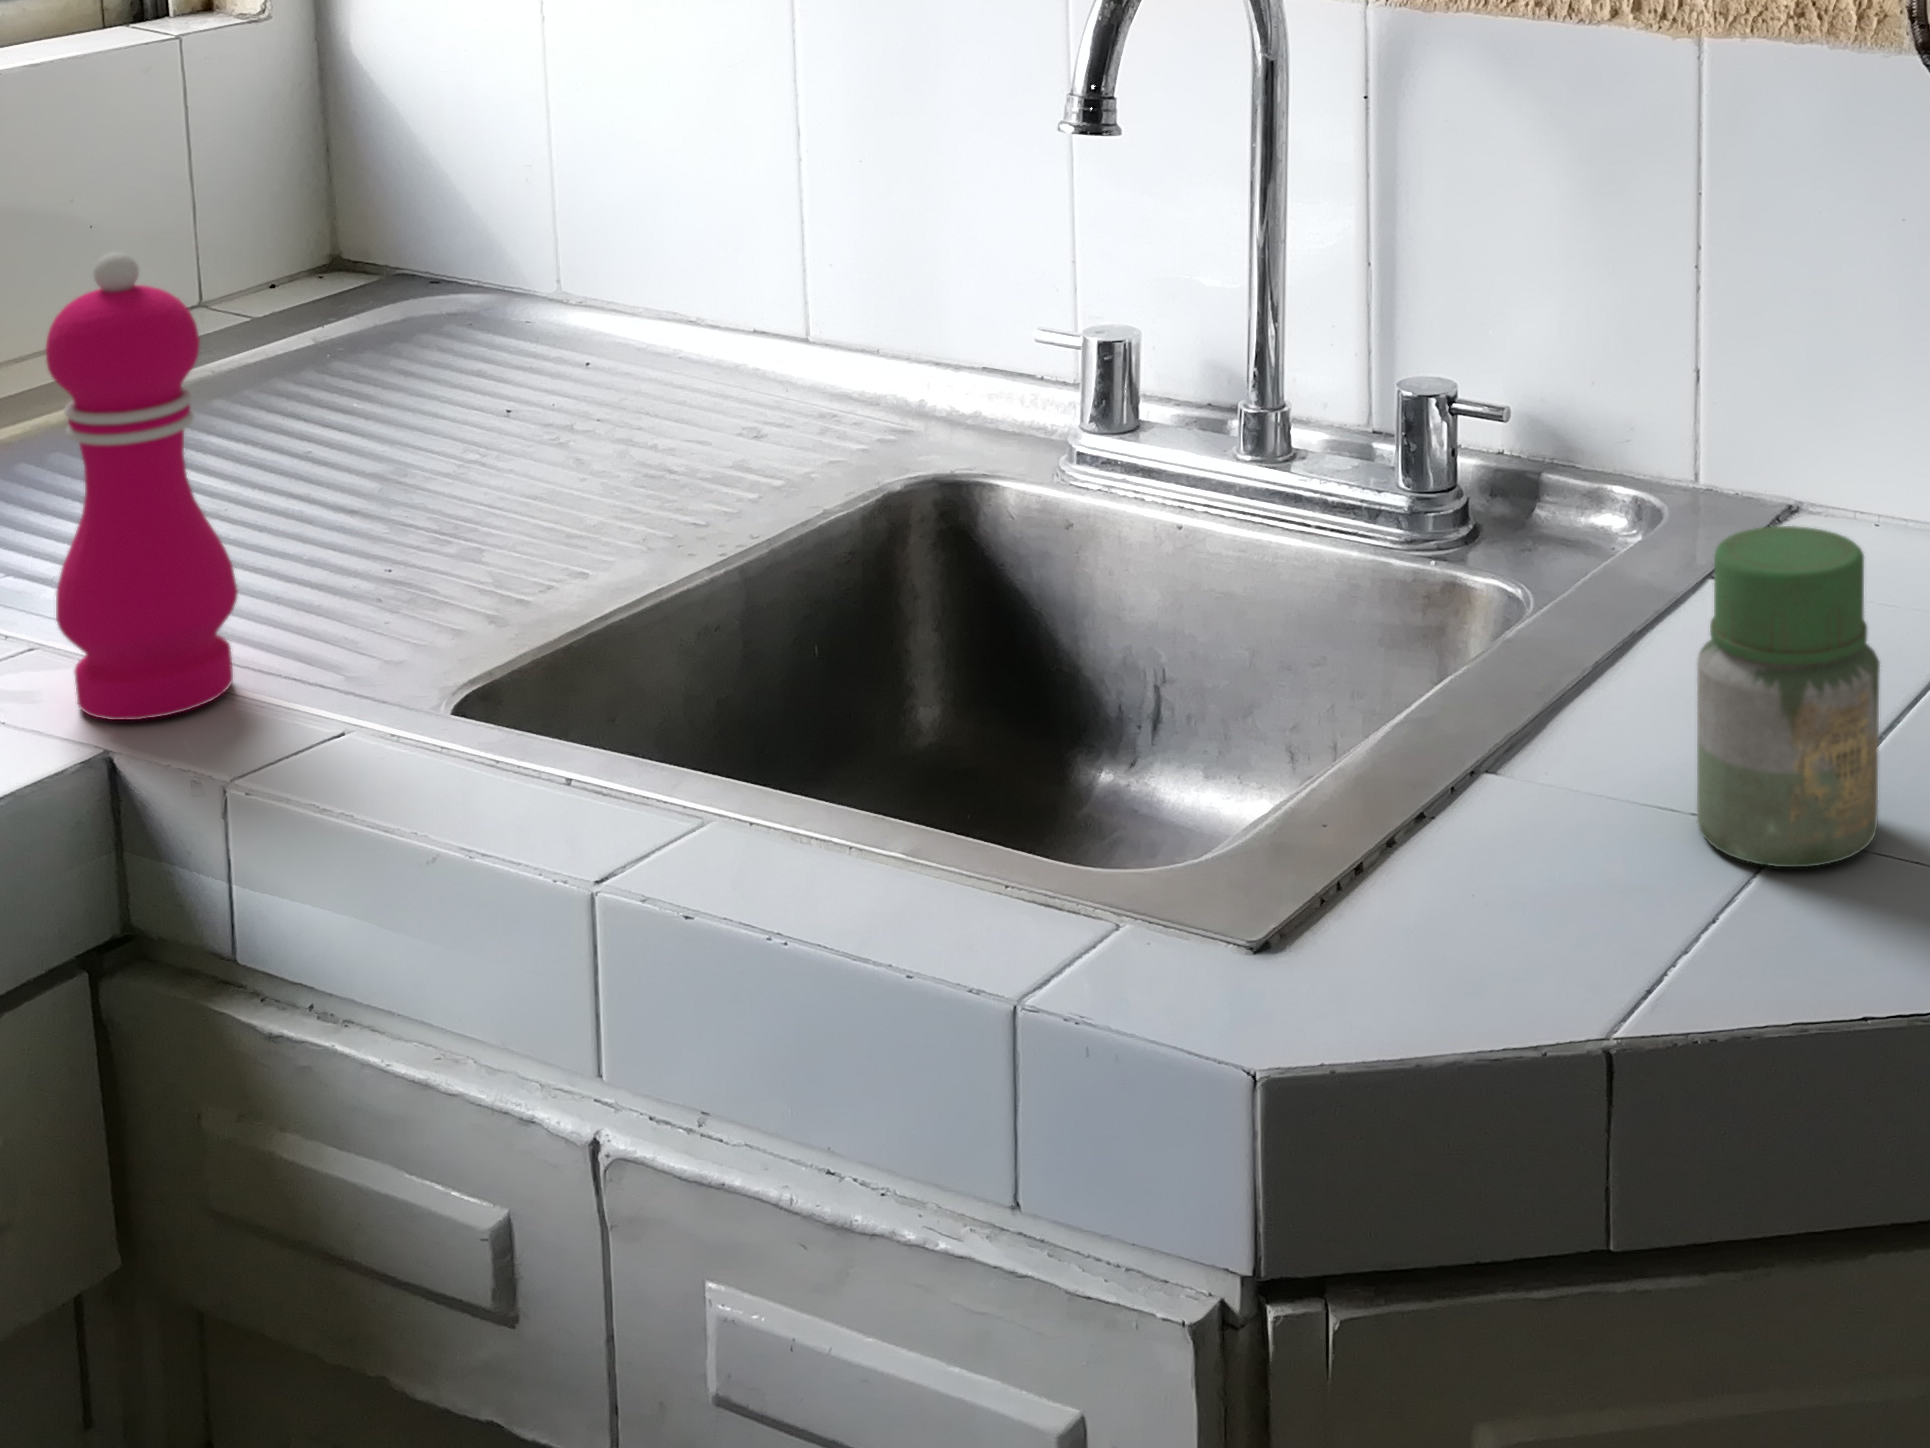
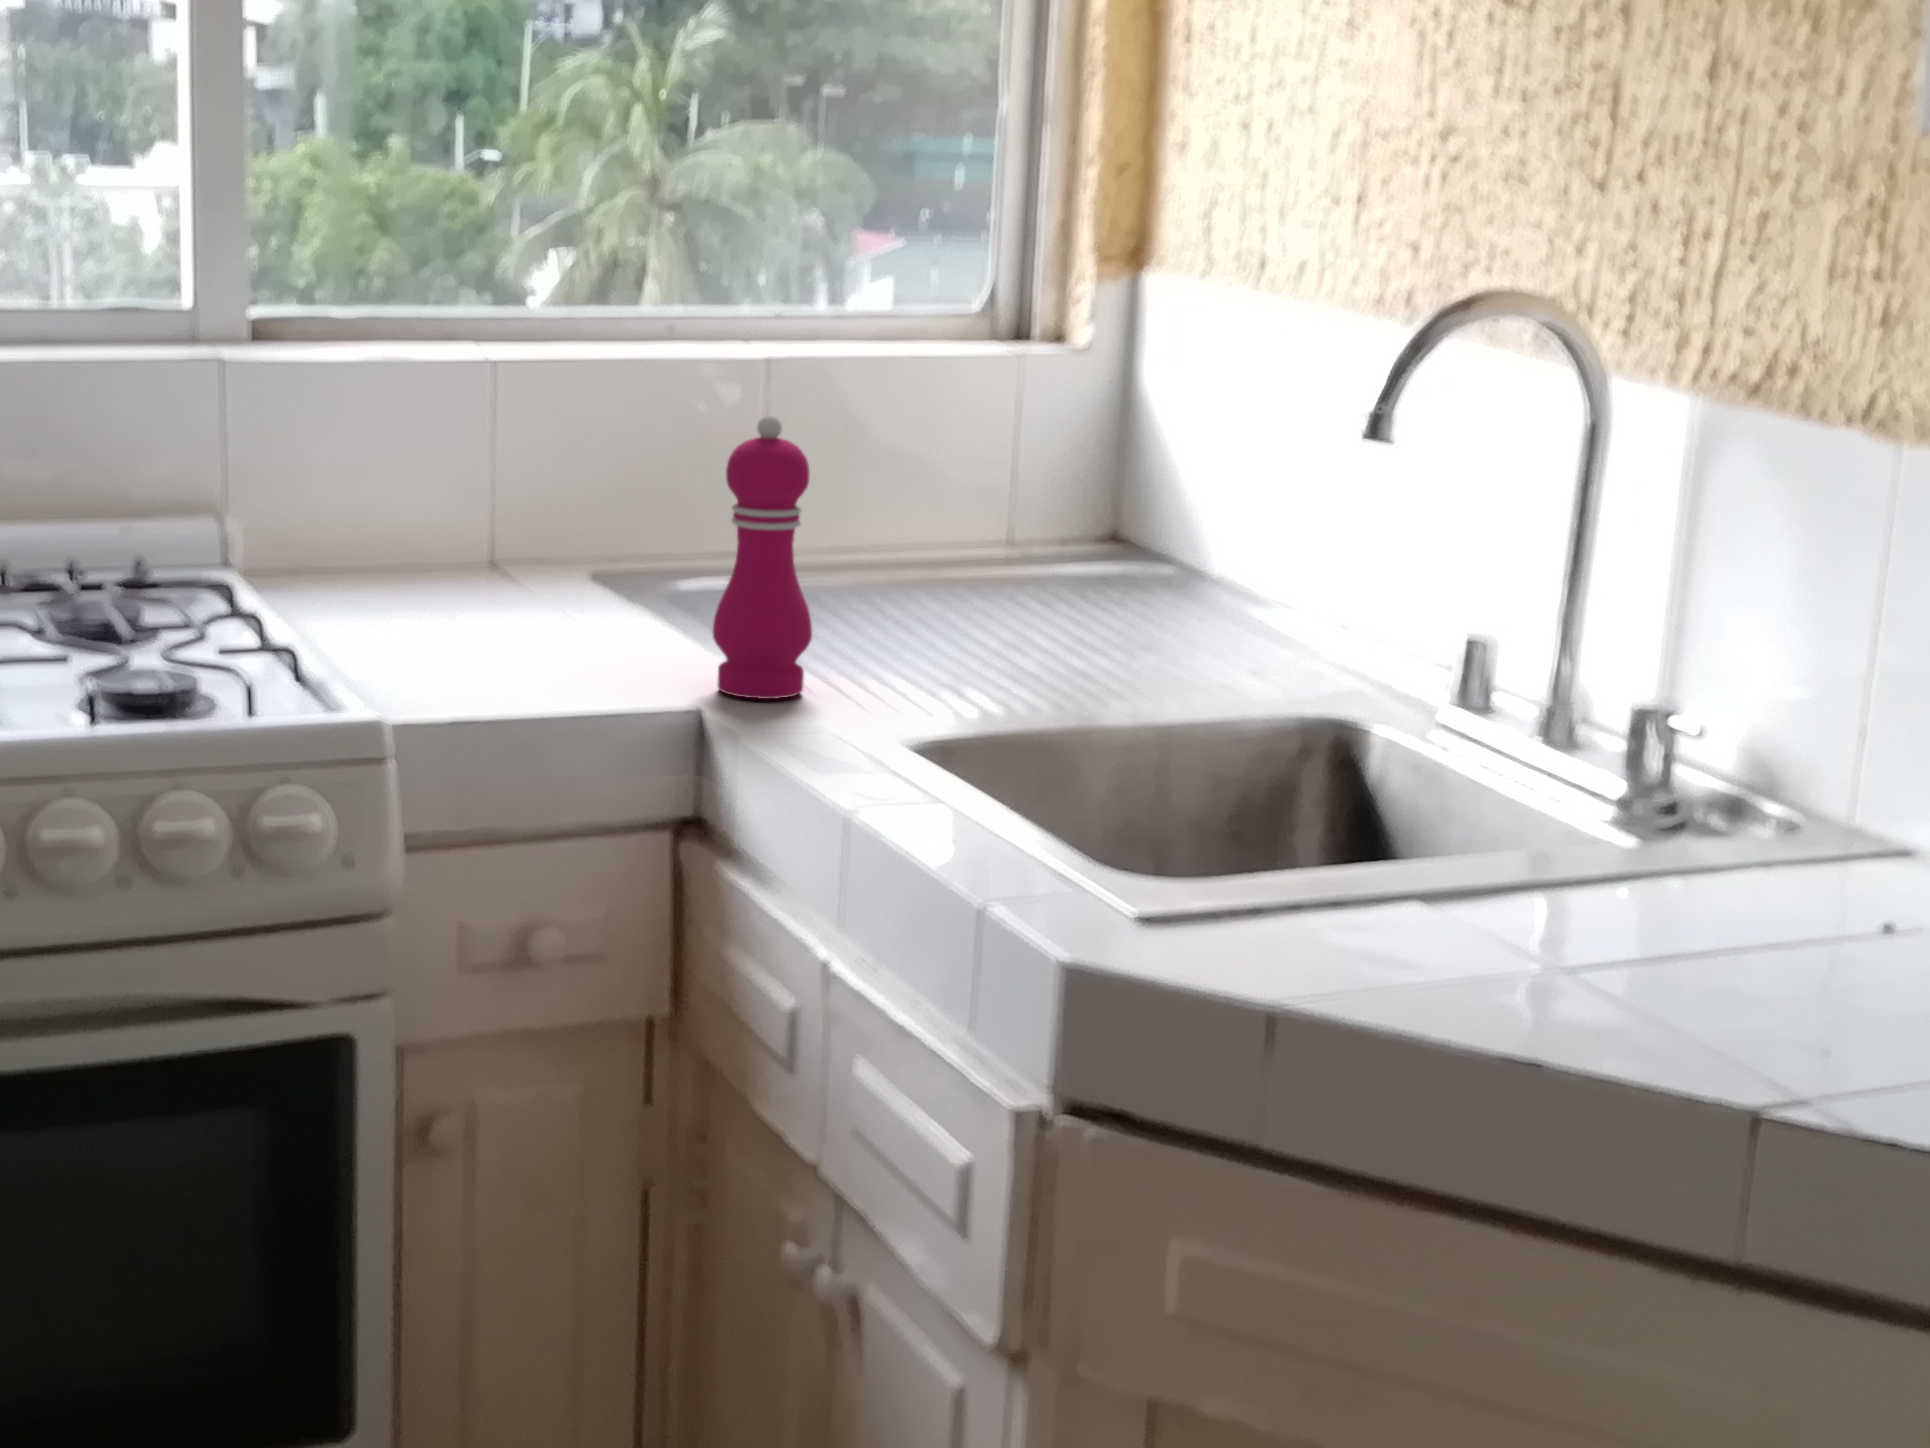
jar: present [1697,526,1880,867] -> none [1494,742,1643,982]

